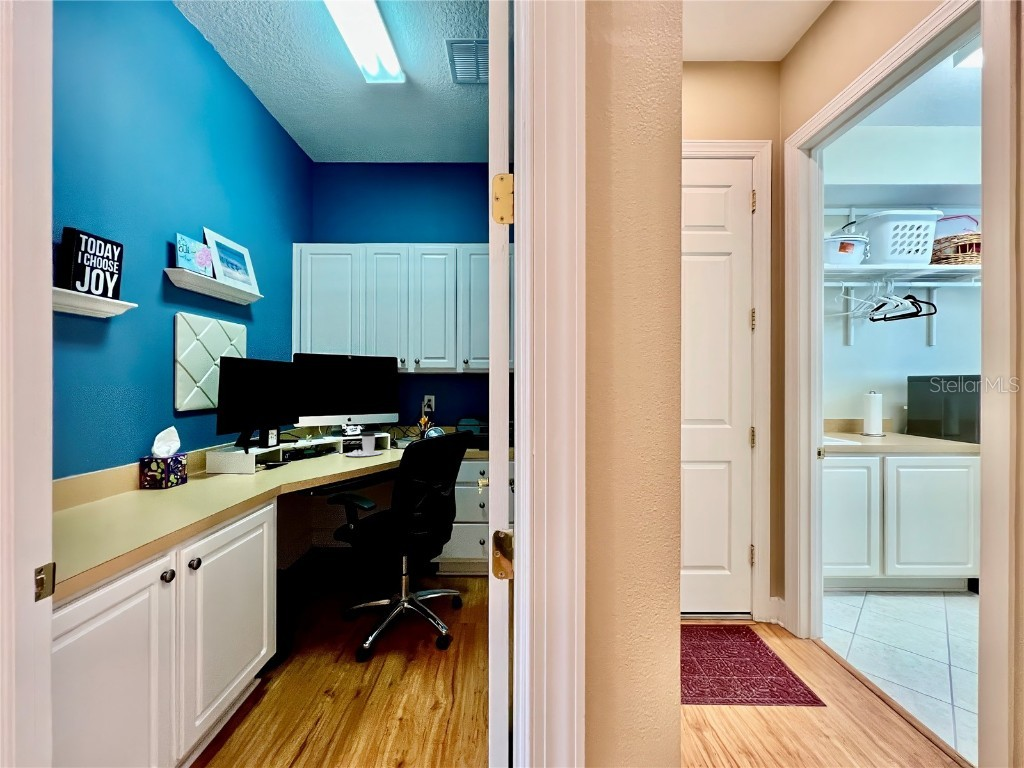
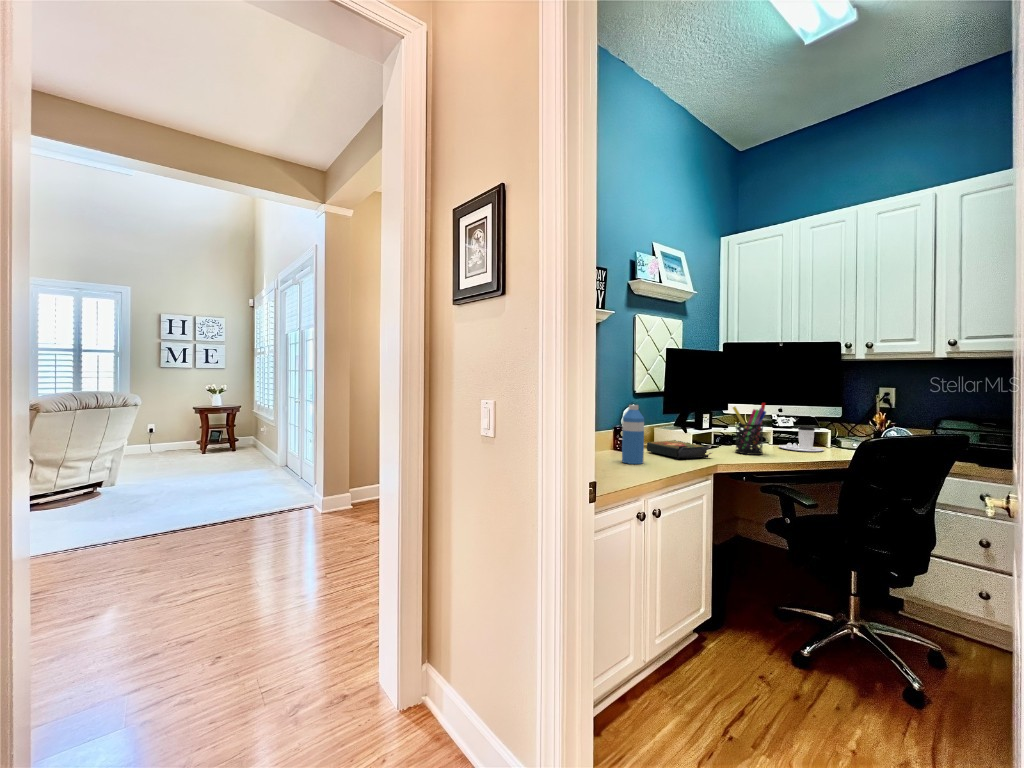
pen holder: none [298,414,330,467] -> present [733,403,766,455]
water bottle: none [147,426,180,503] -> present [622,405,644,464]
book: none [192,463,275,486] -> present [647,440,712,459]

